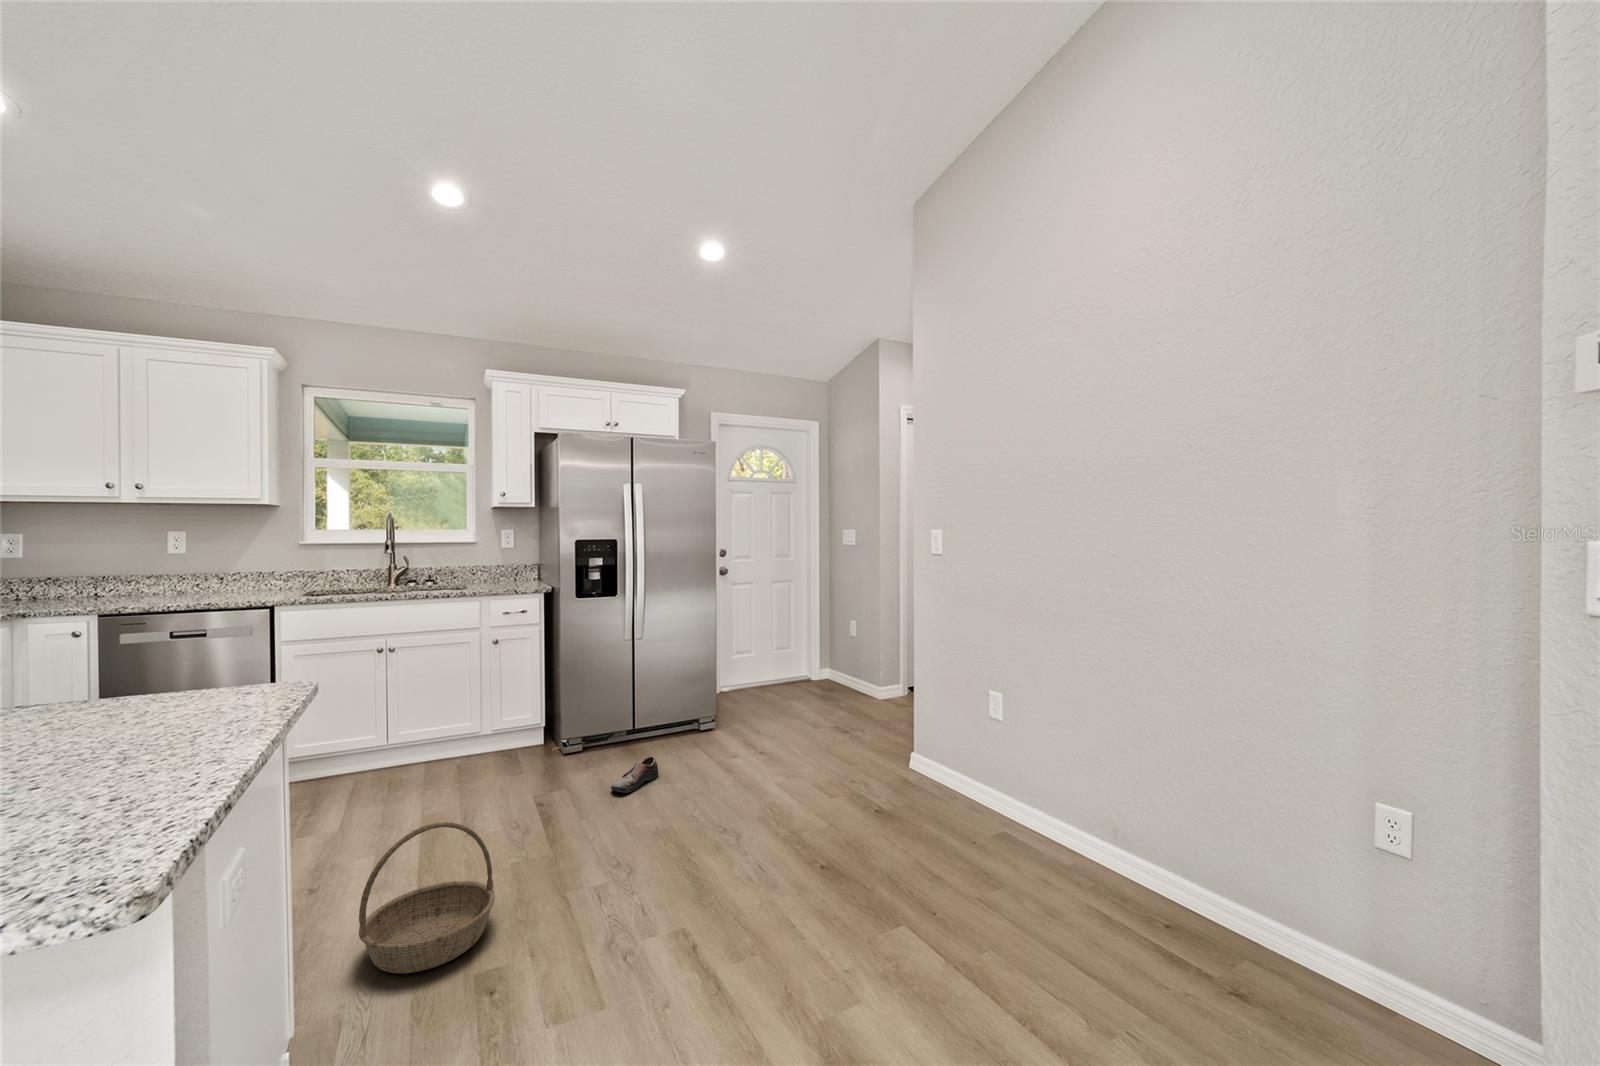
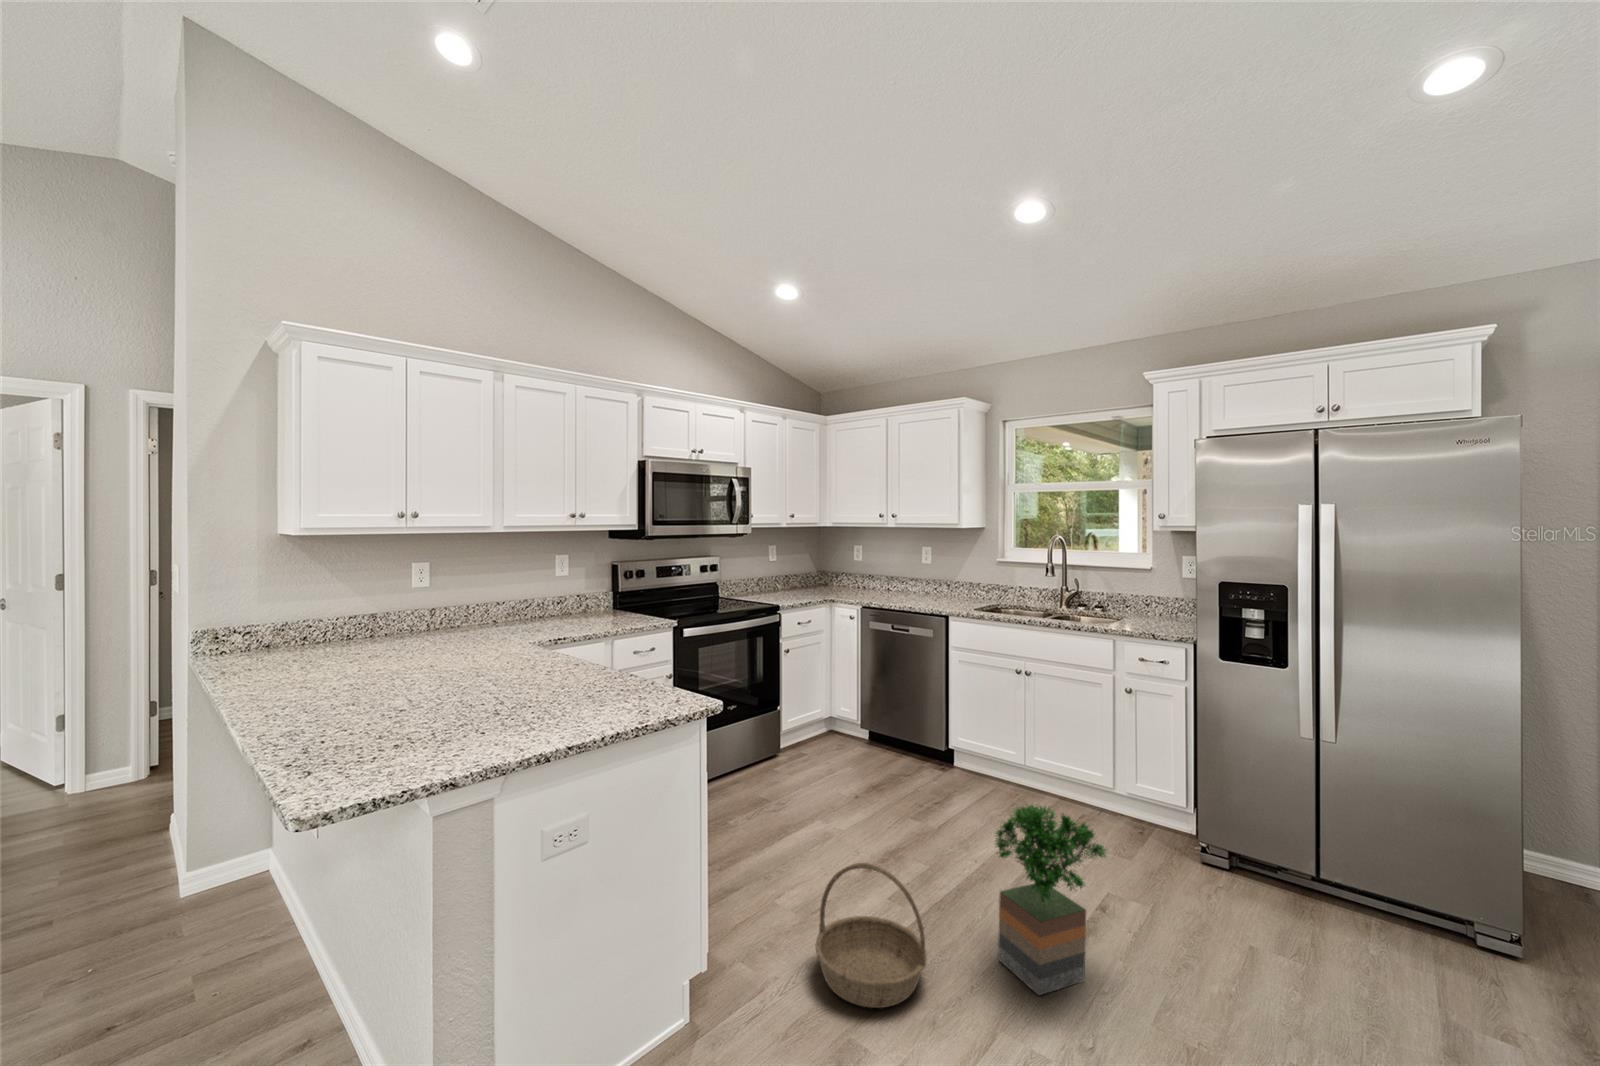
potted tree: none [506,717,597,866] -> present [995,804,1106,995]
shoe: present [611,756,659,793] -> none [1187,926,1286,968]

